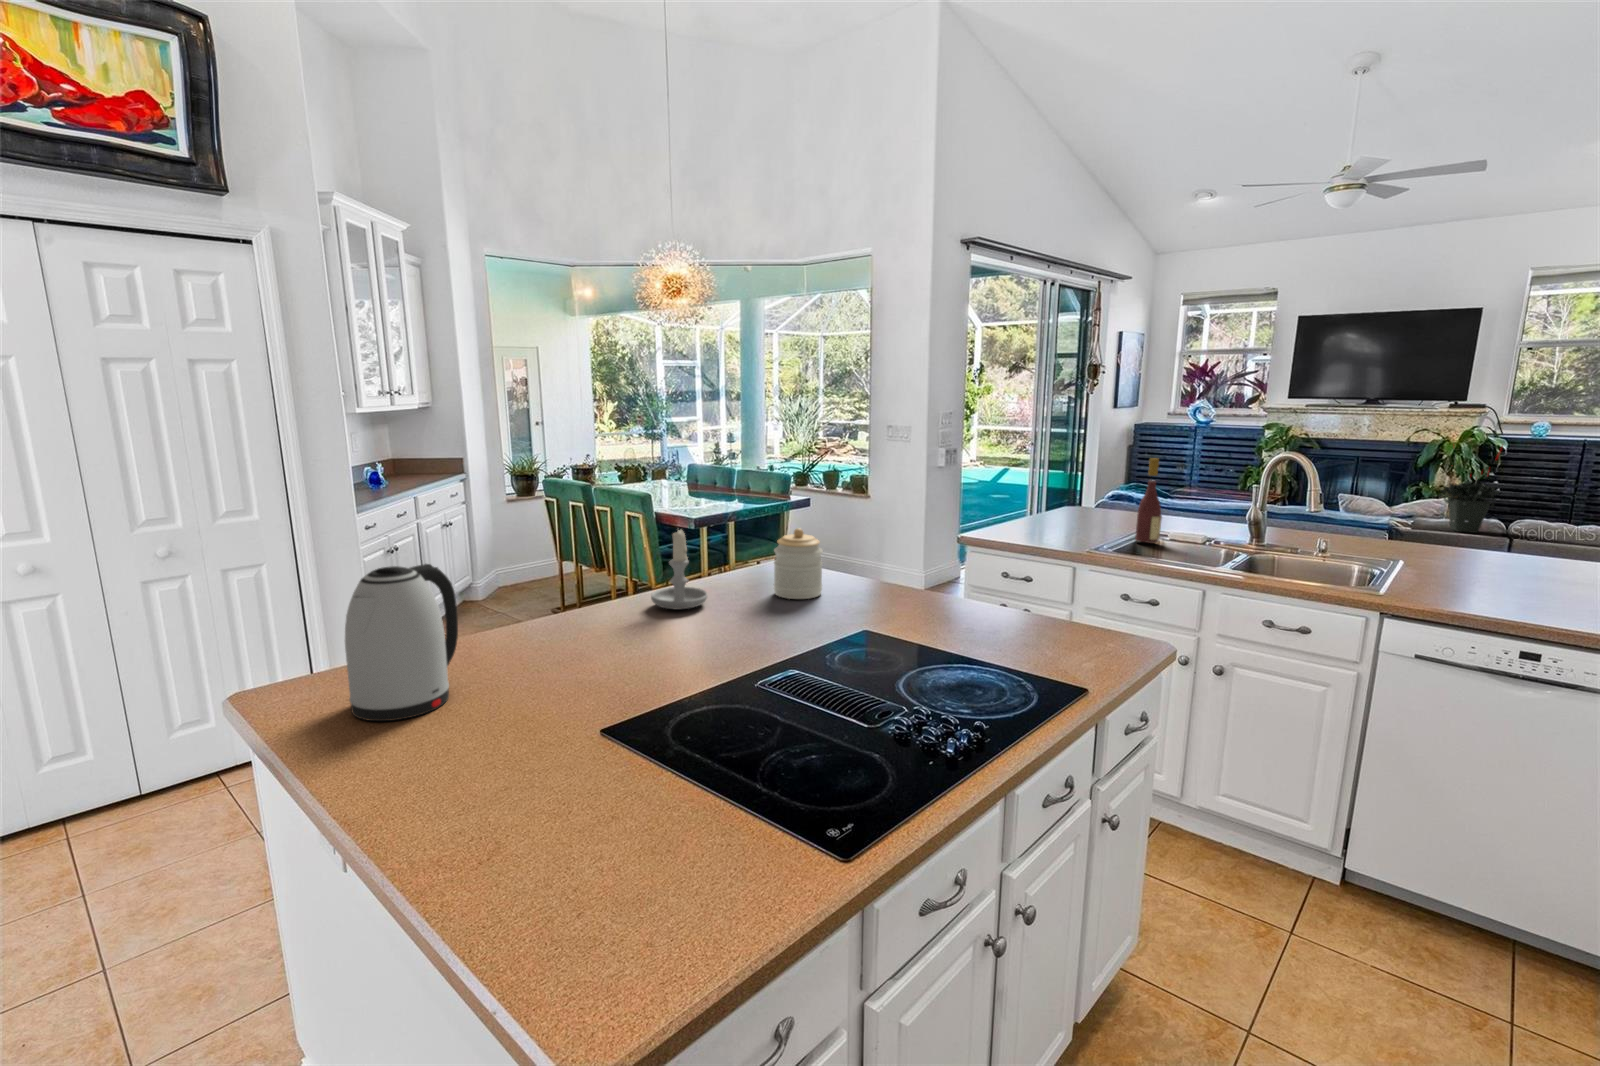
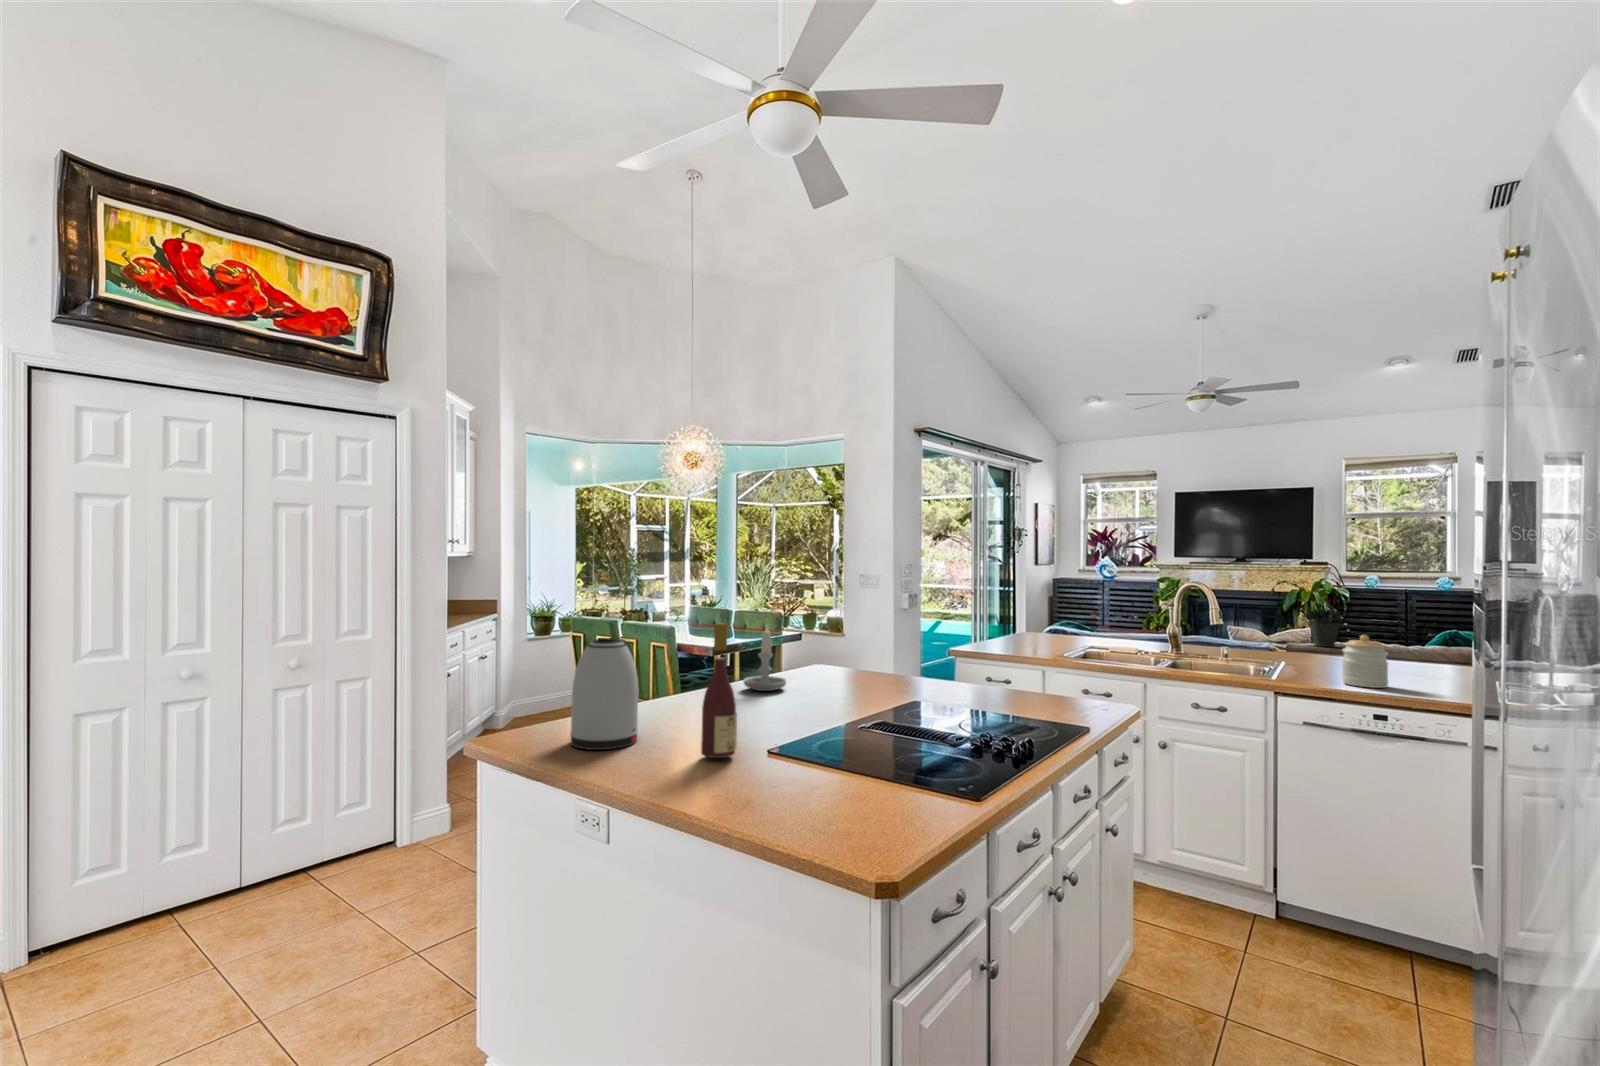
wine bottle: present [1135,458,1162,543] -> present [701,623,737,758]
jar: present [774,528,823,599] -> present [1342,635,1388,688]

